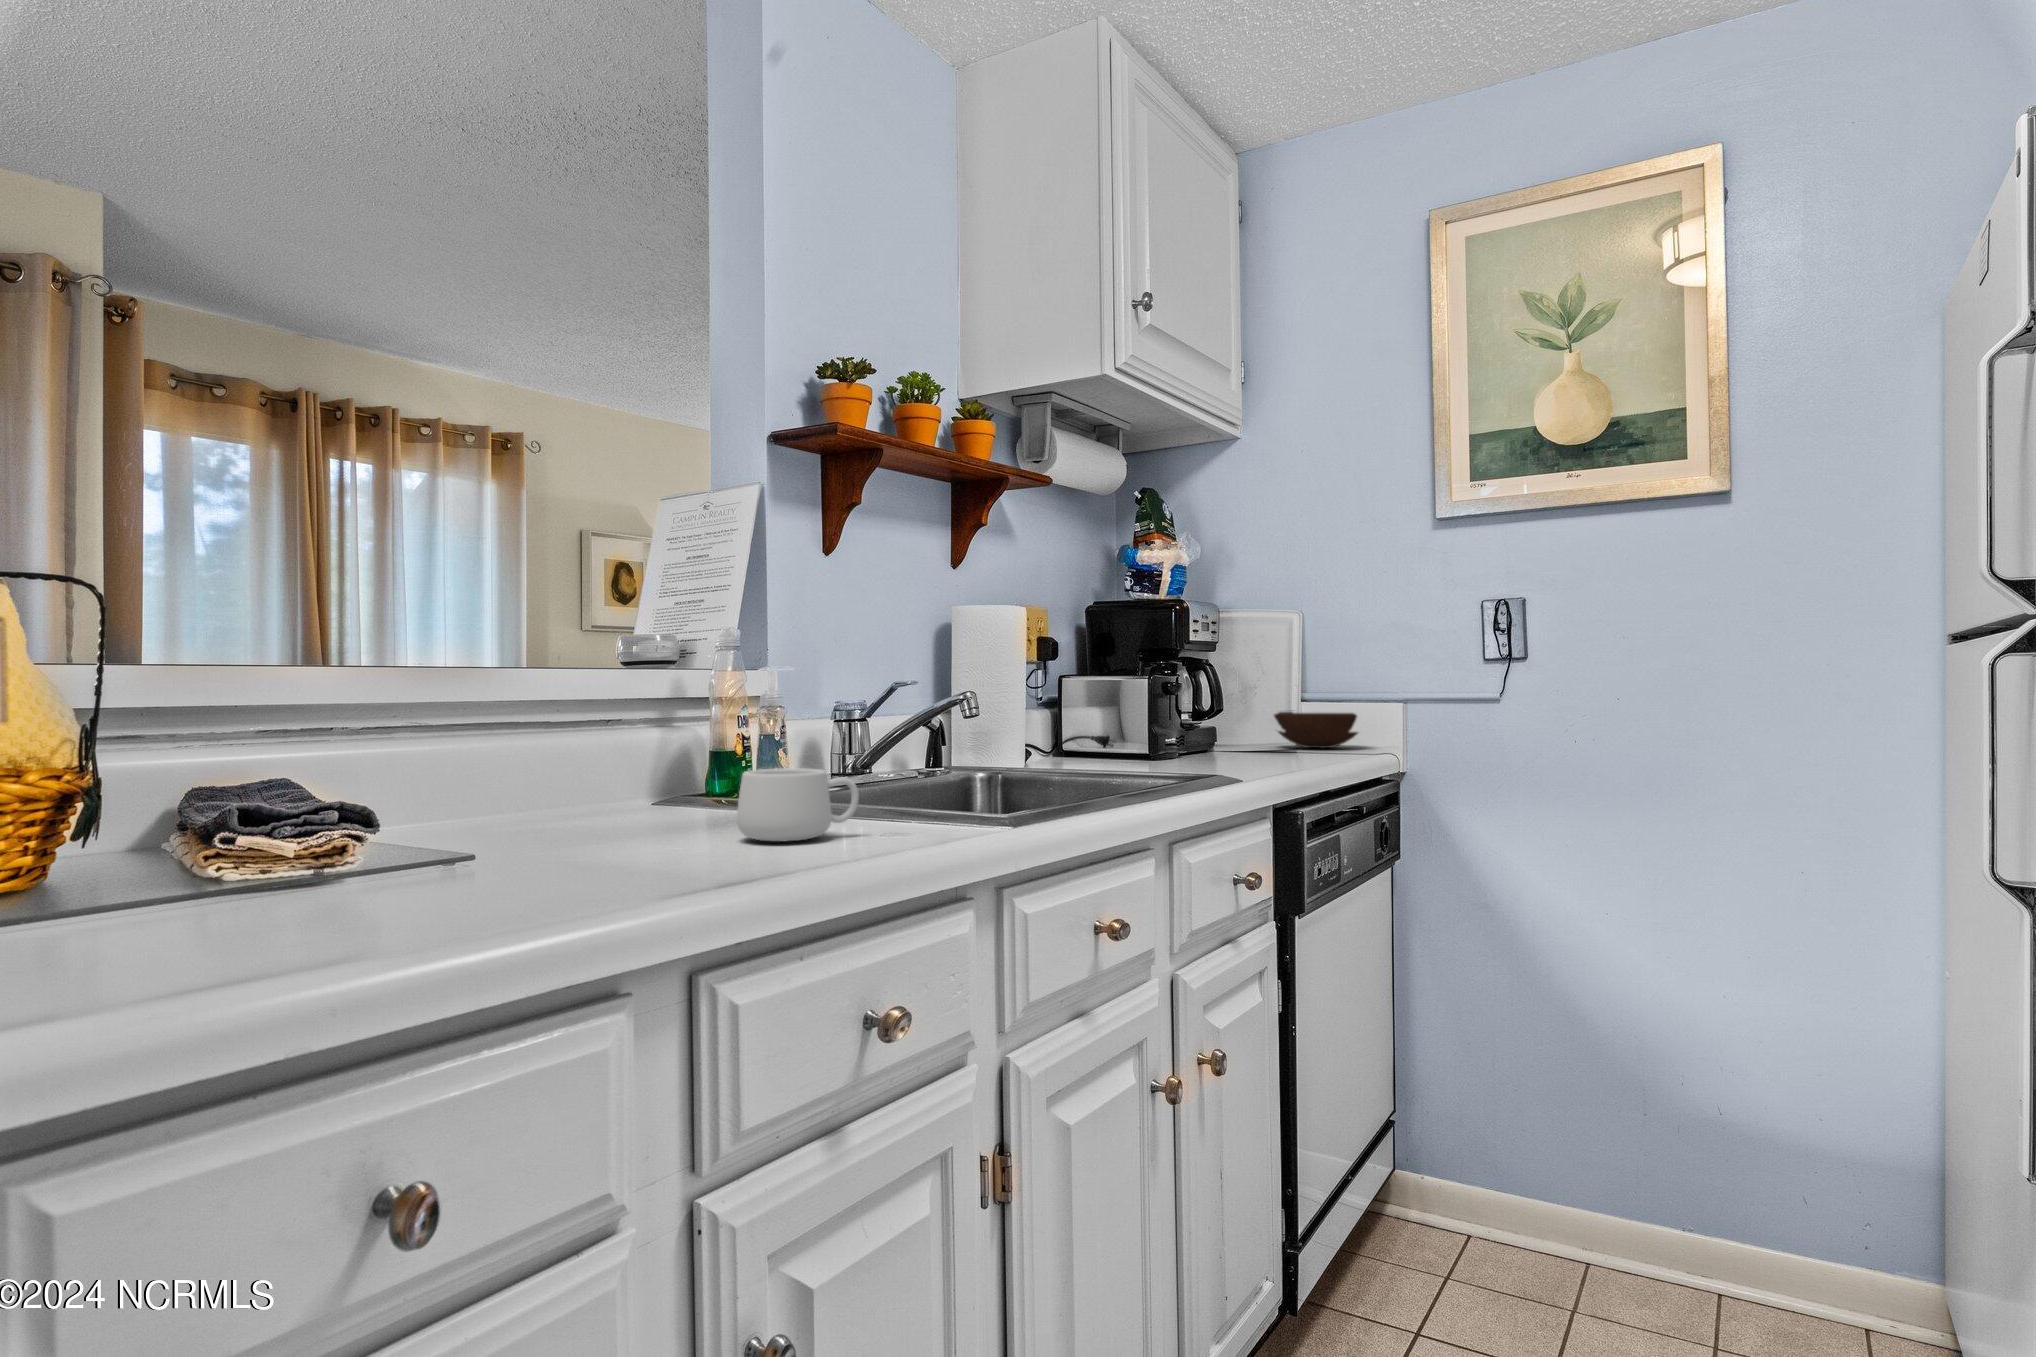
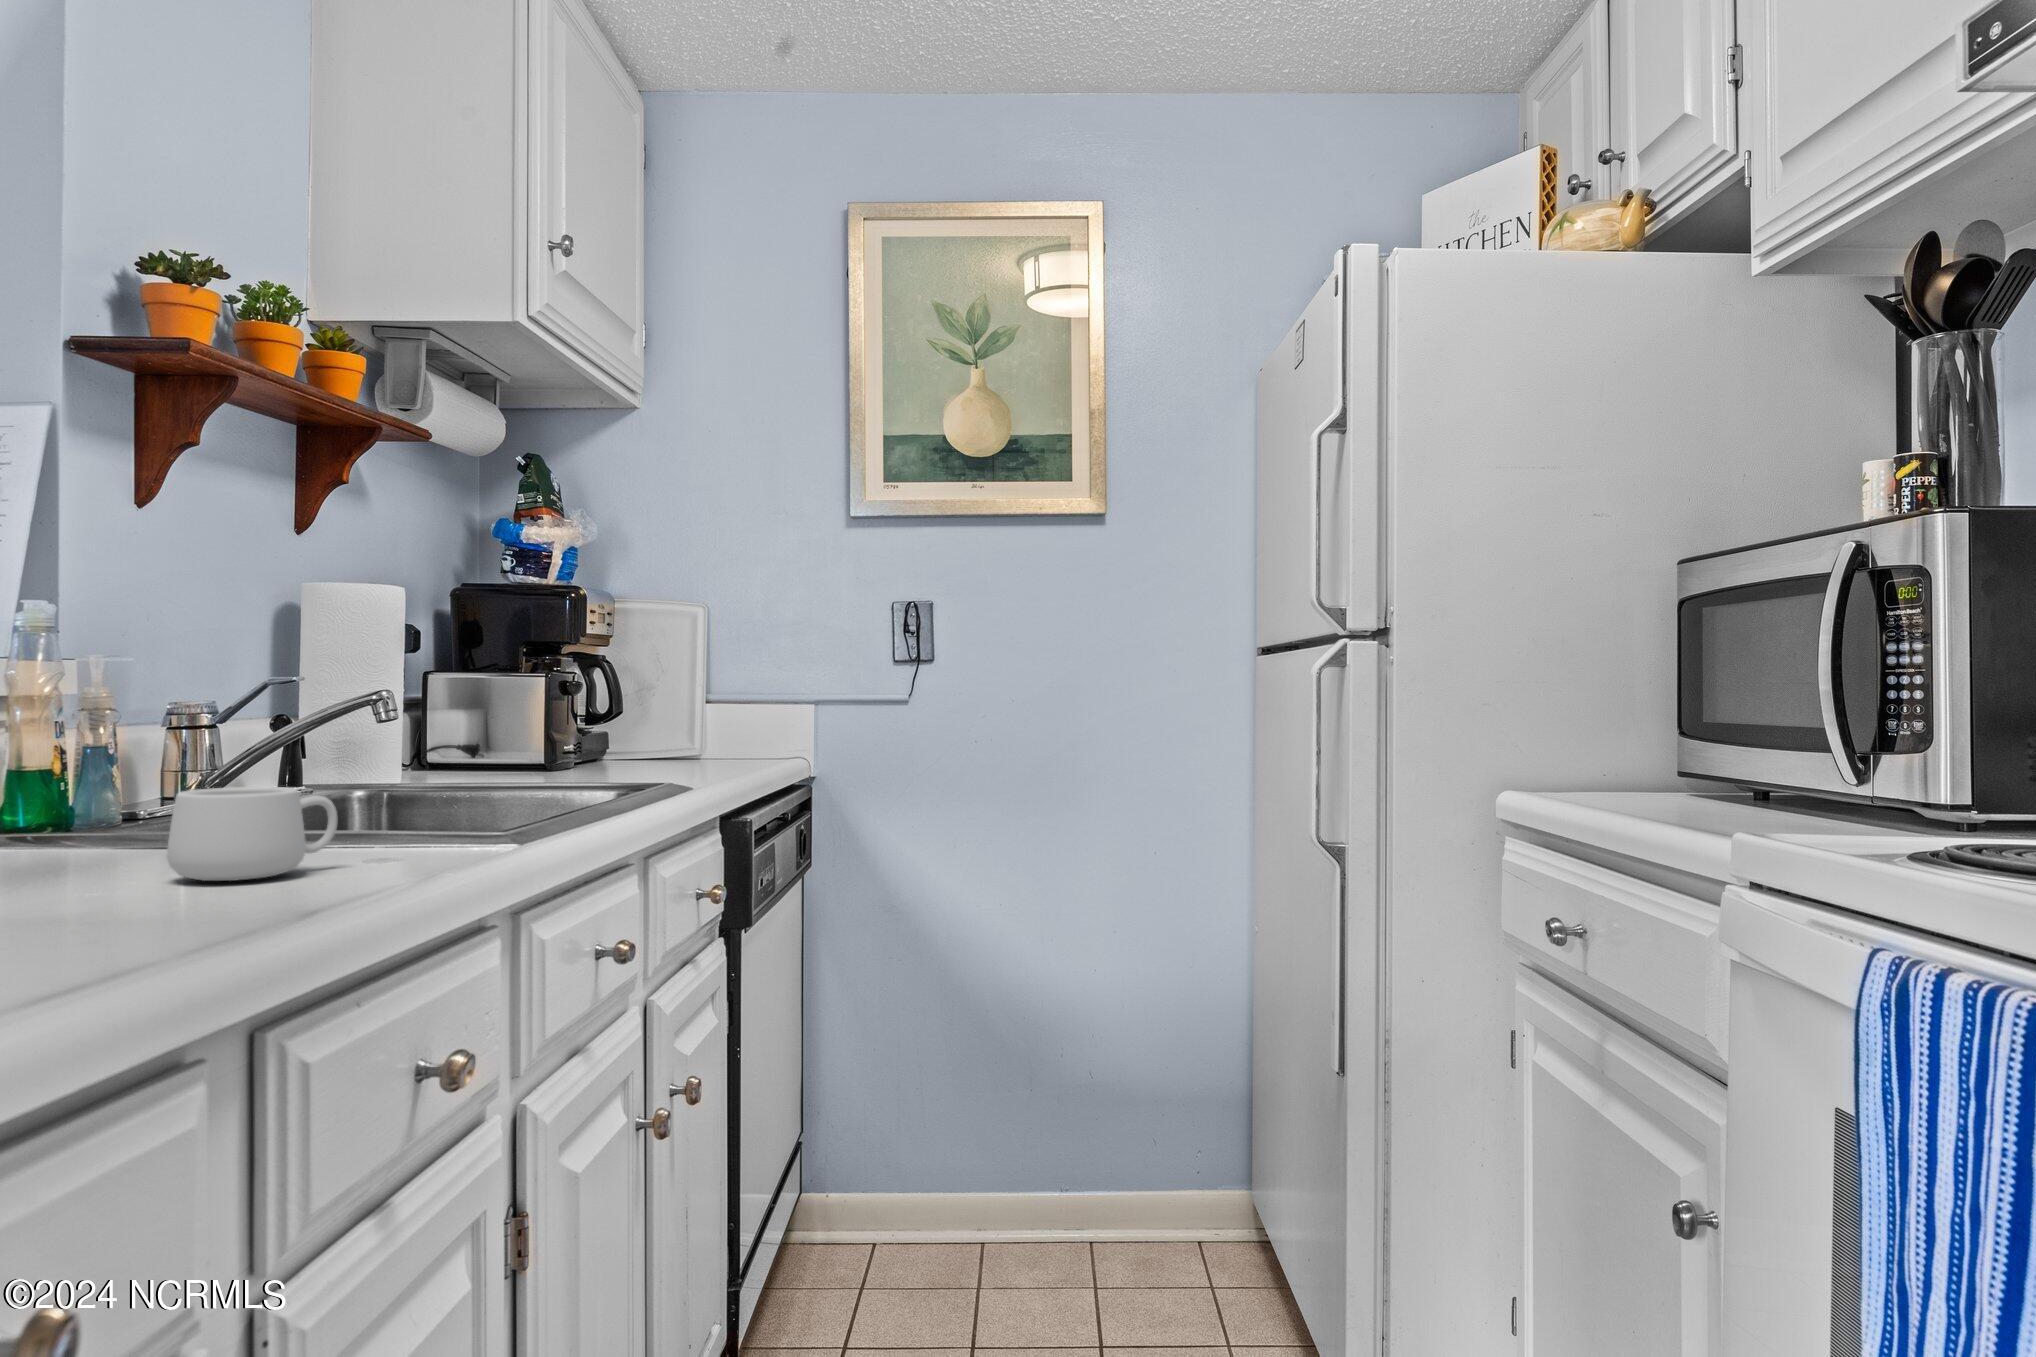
bowl: present [1274,712,1358,748] -> none [670,714,775,754]

